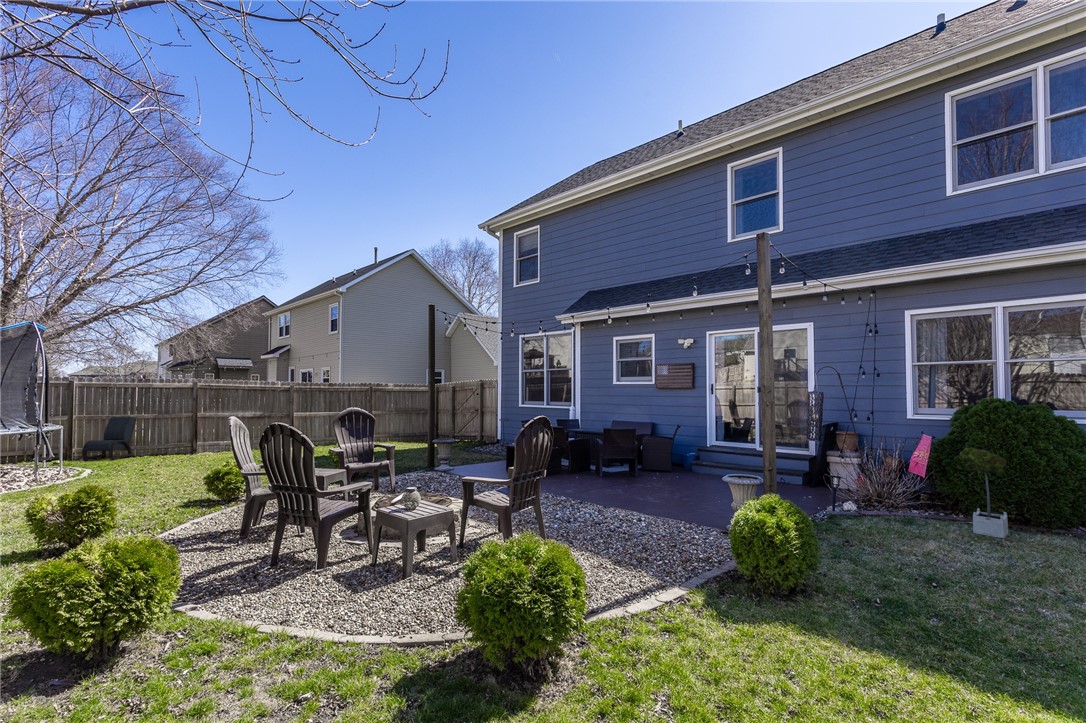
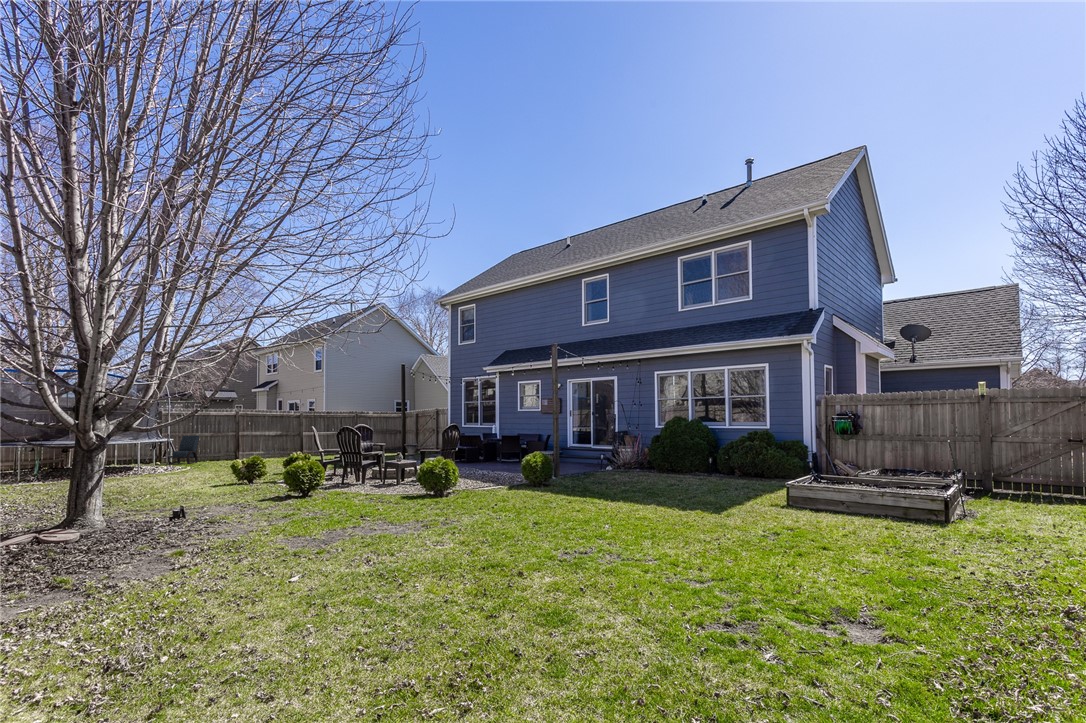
potted tree: present [959,447,1008,538] -> none [655,436,674,476]

